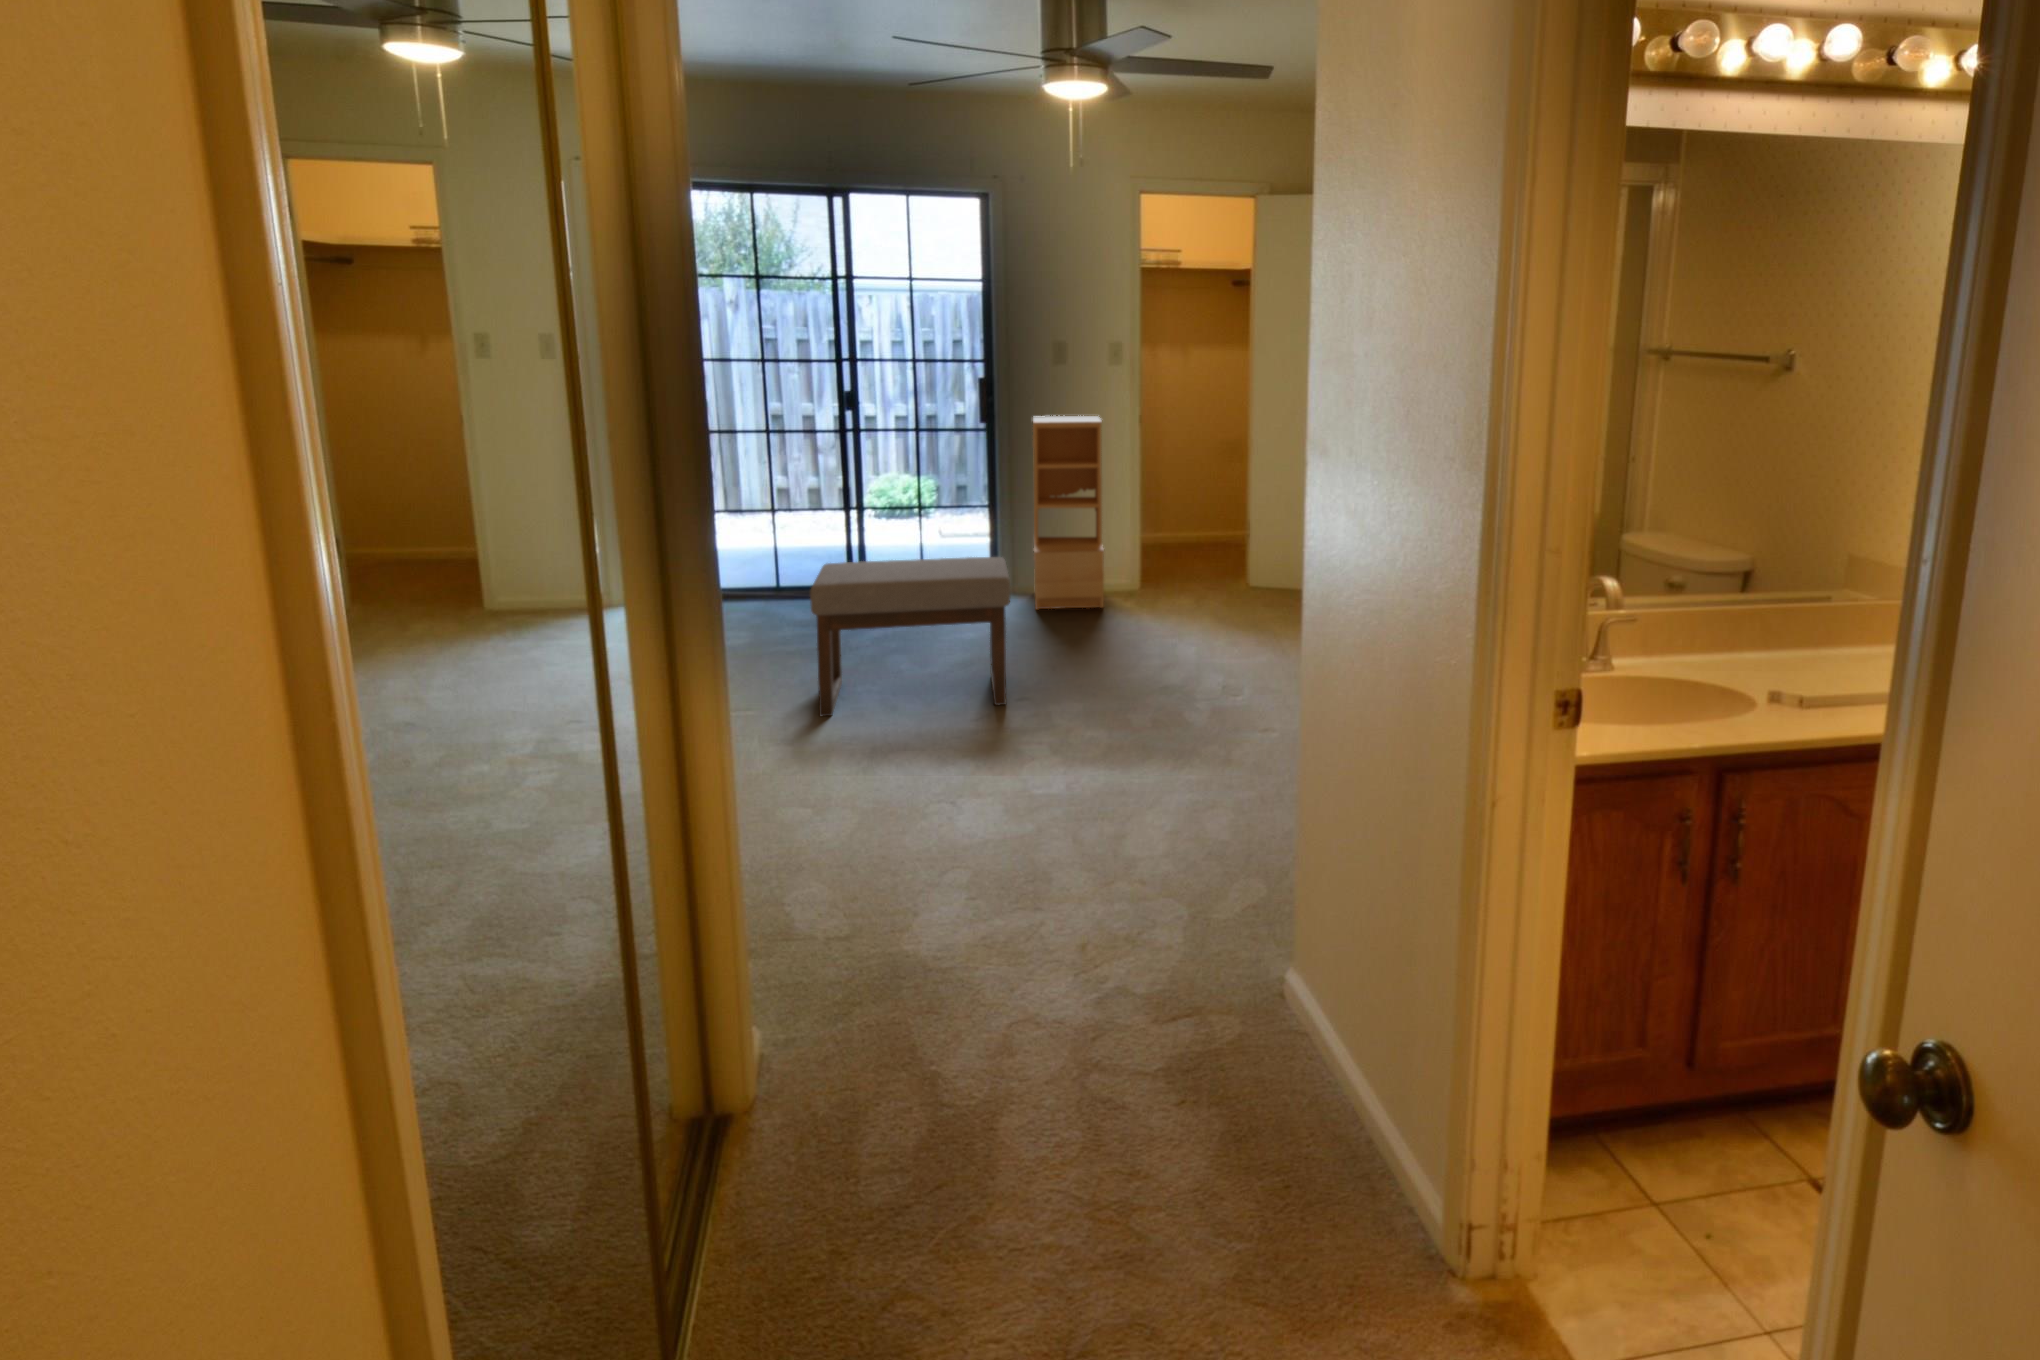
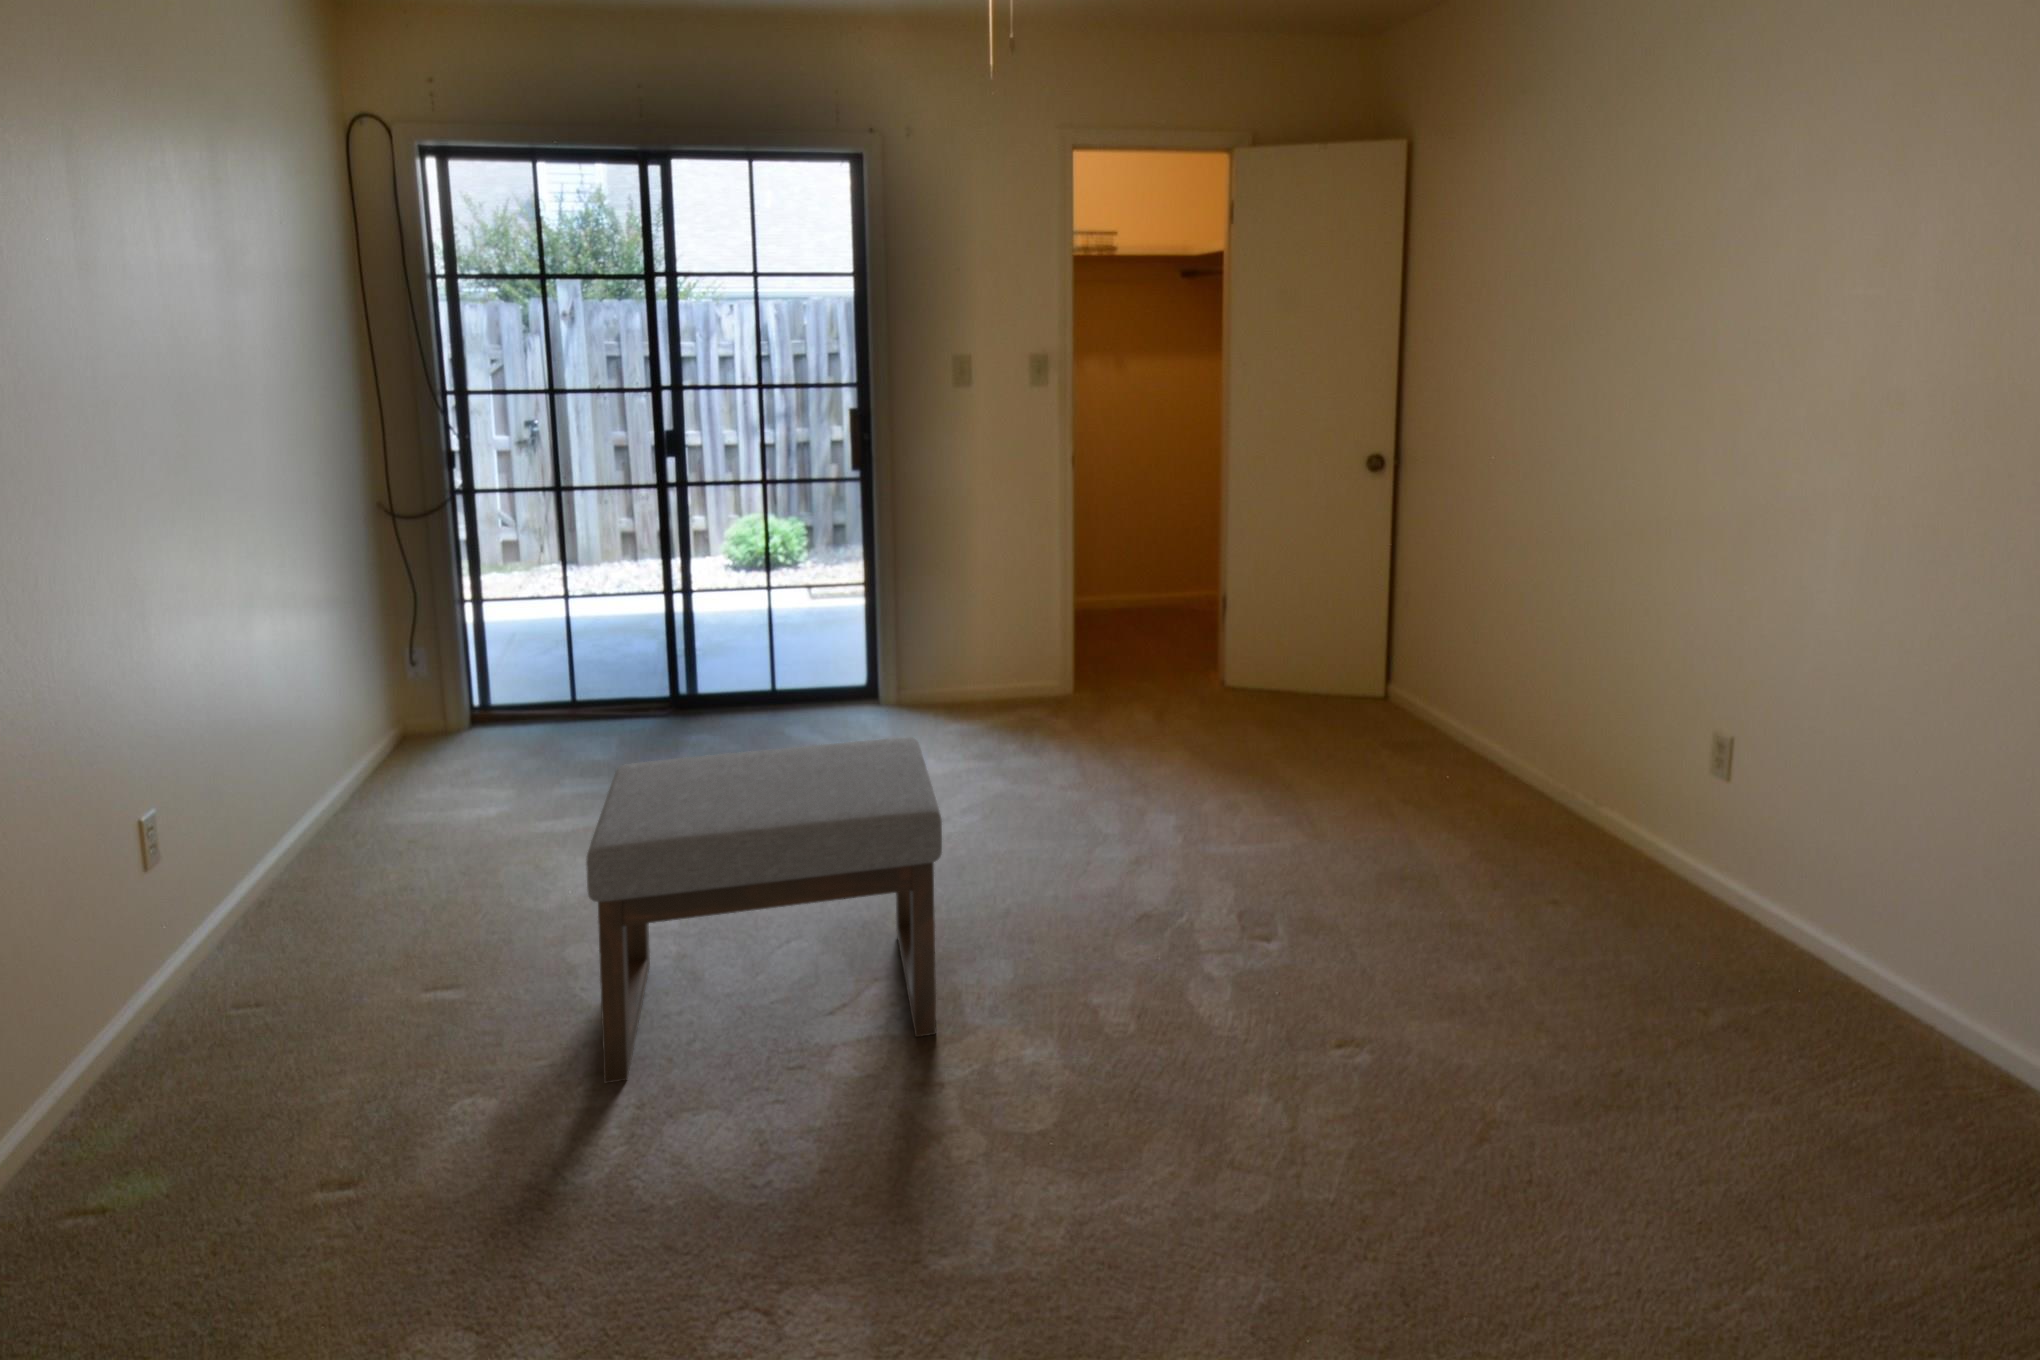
bookshelf: present [1033,416,1104,610] -> none [925,457,1035,747]

